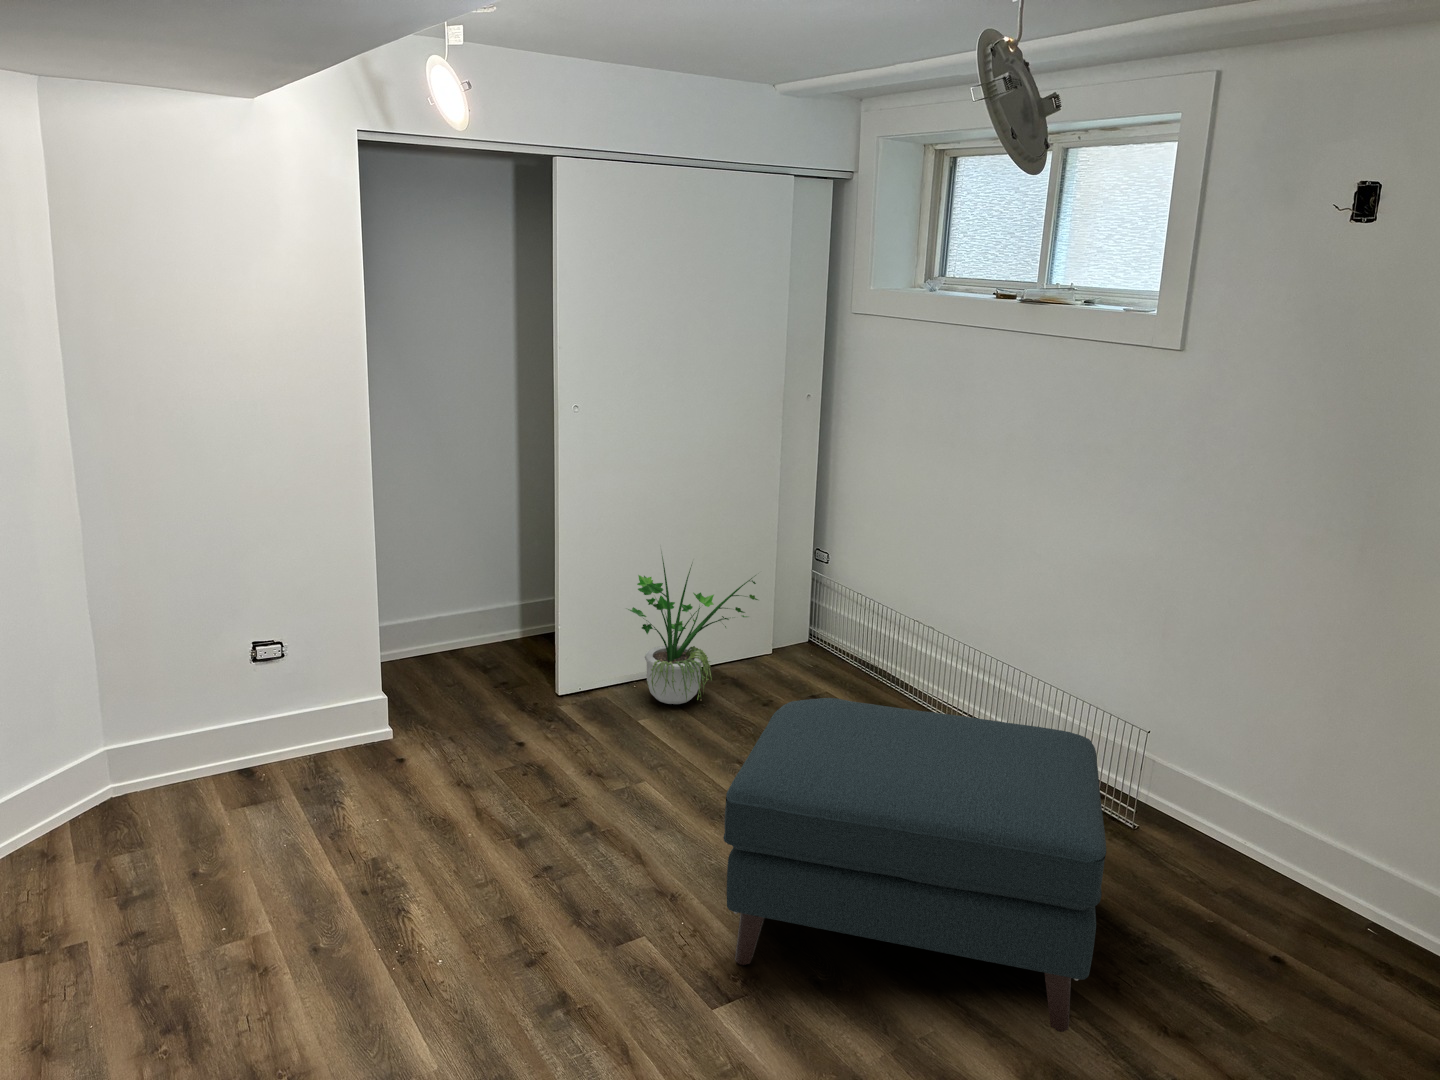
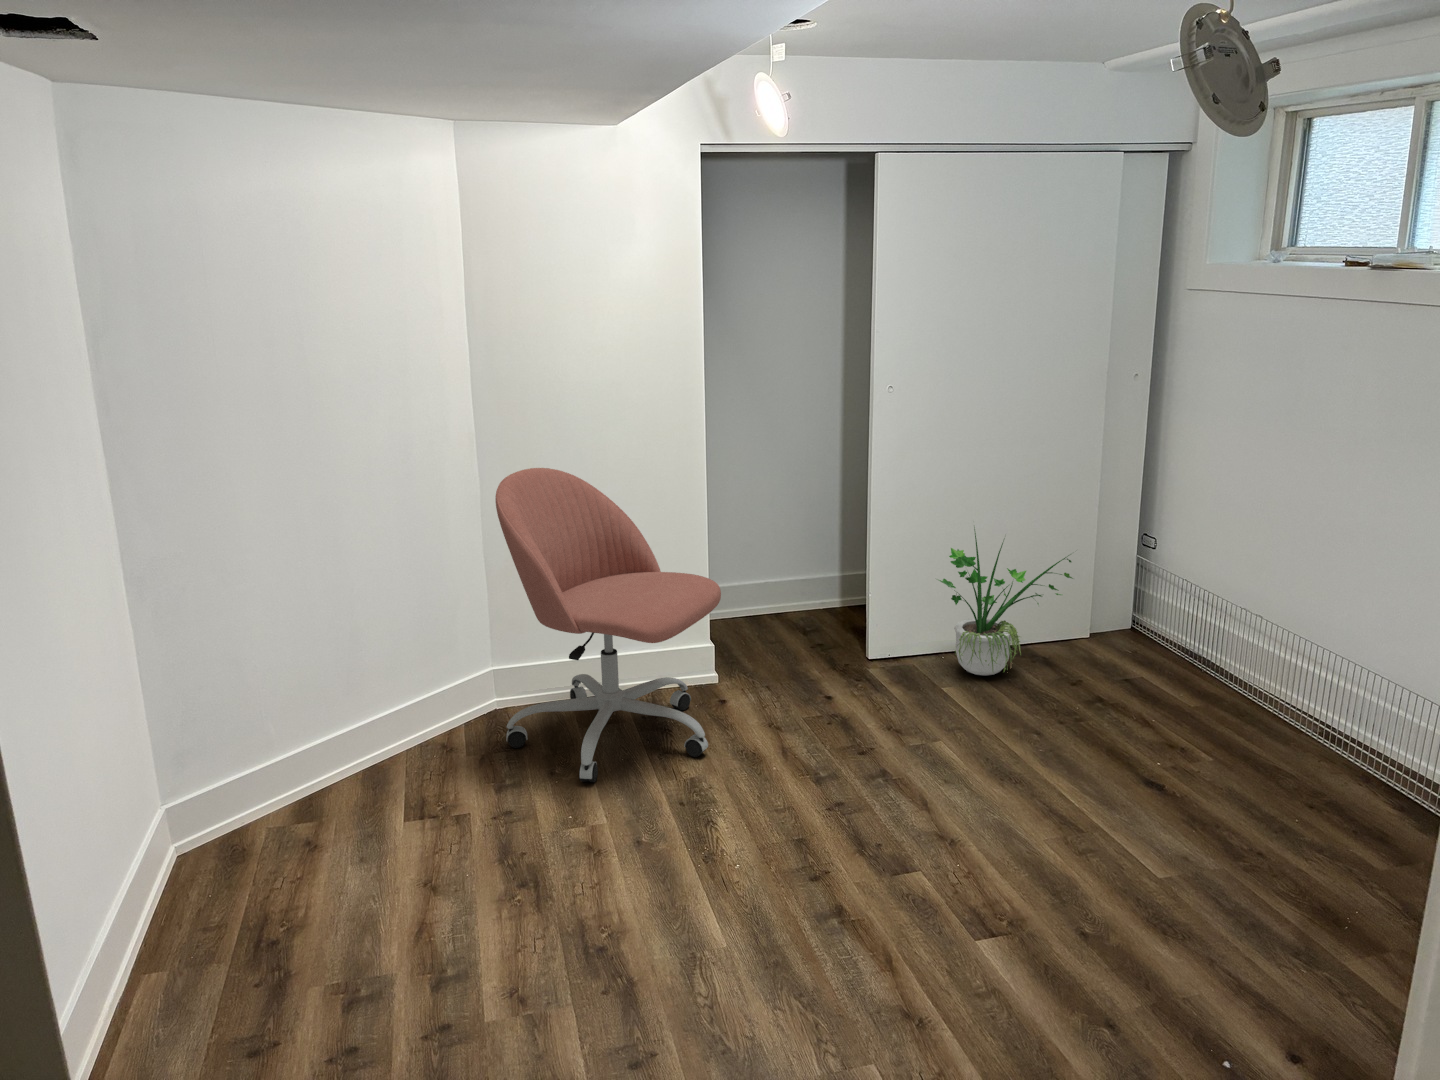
office chair: none [108,505,397,879] -> present [495,468,721,782]
ottoman: present [723,698,1106,1032] -> none [991,669,1401,1010]

